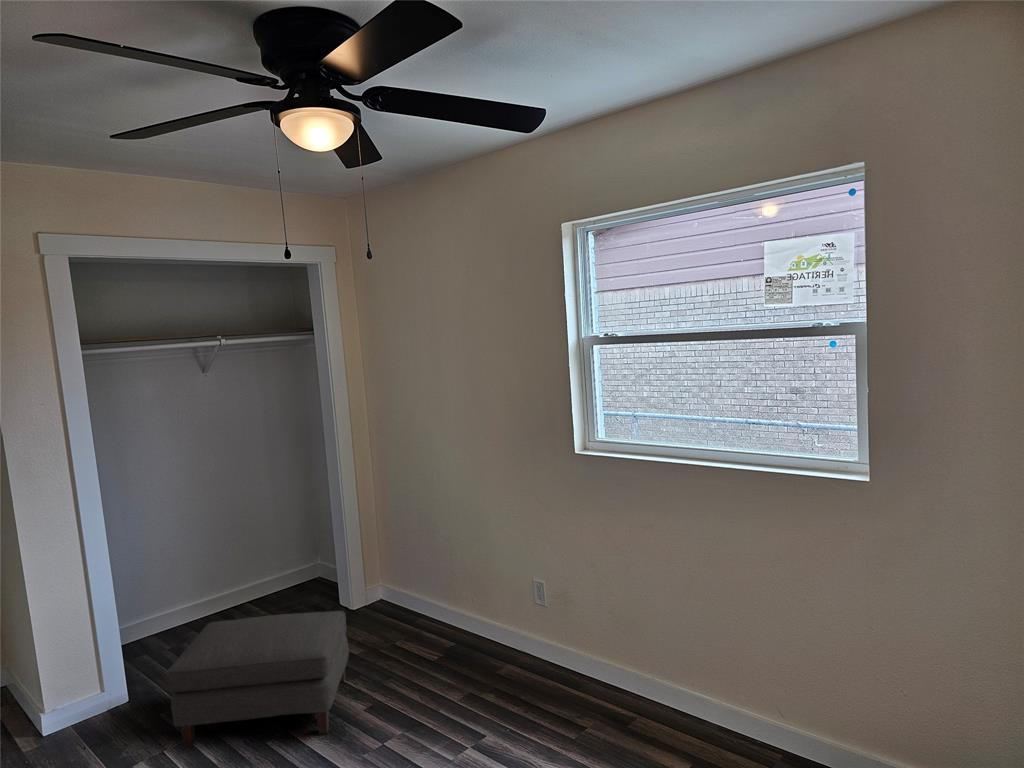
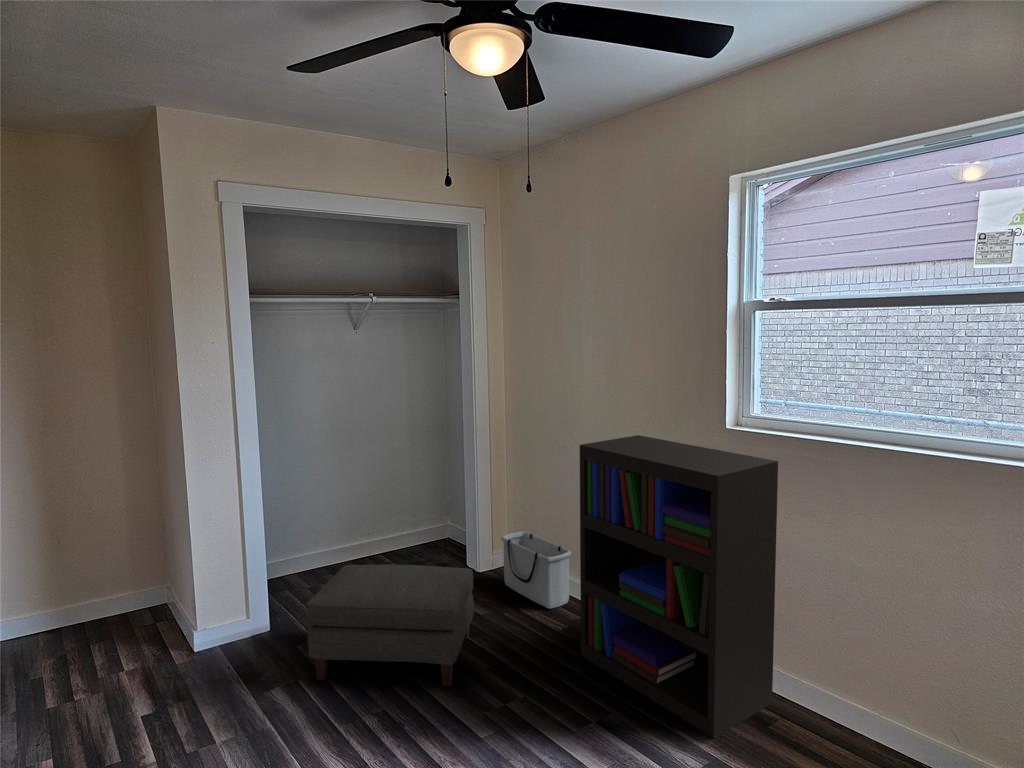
bookshelf: none [442,464,631,745] -> present [580,435,778,738]
storage bin: none [375,564,446,639] -> present [501,531,571,609]

